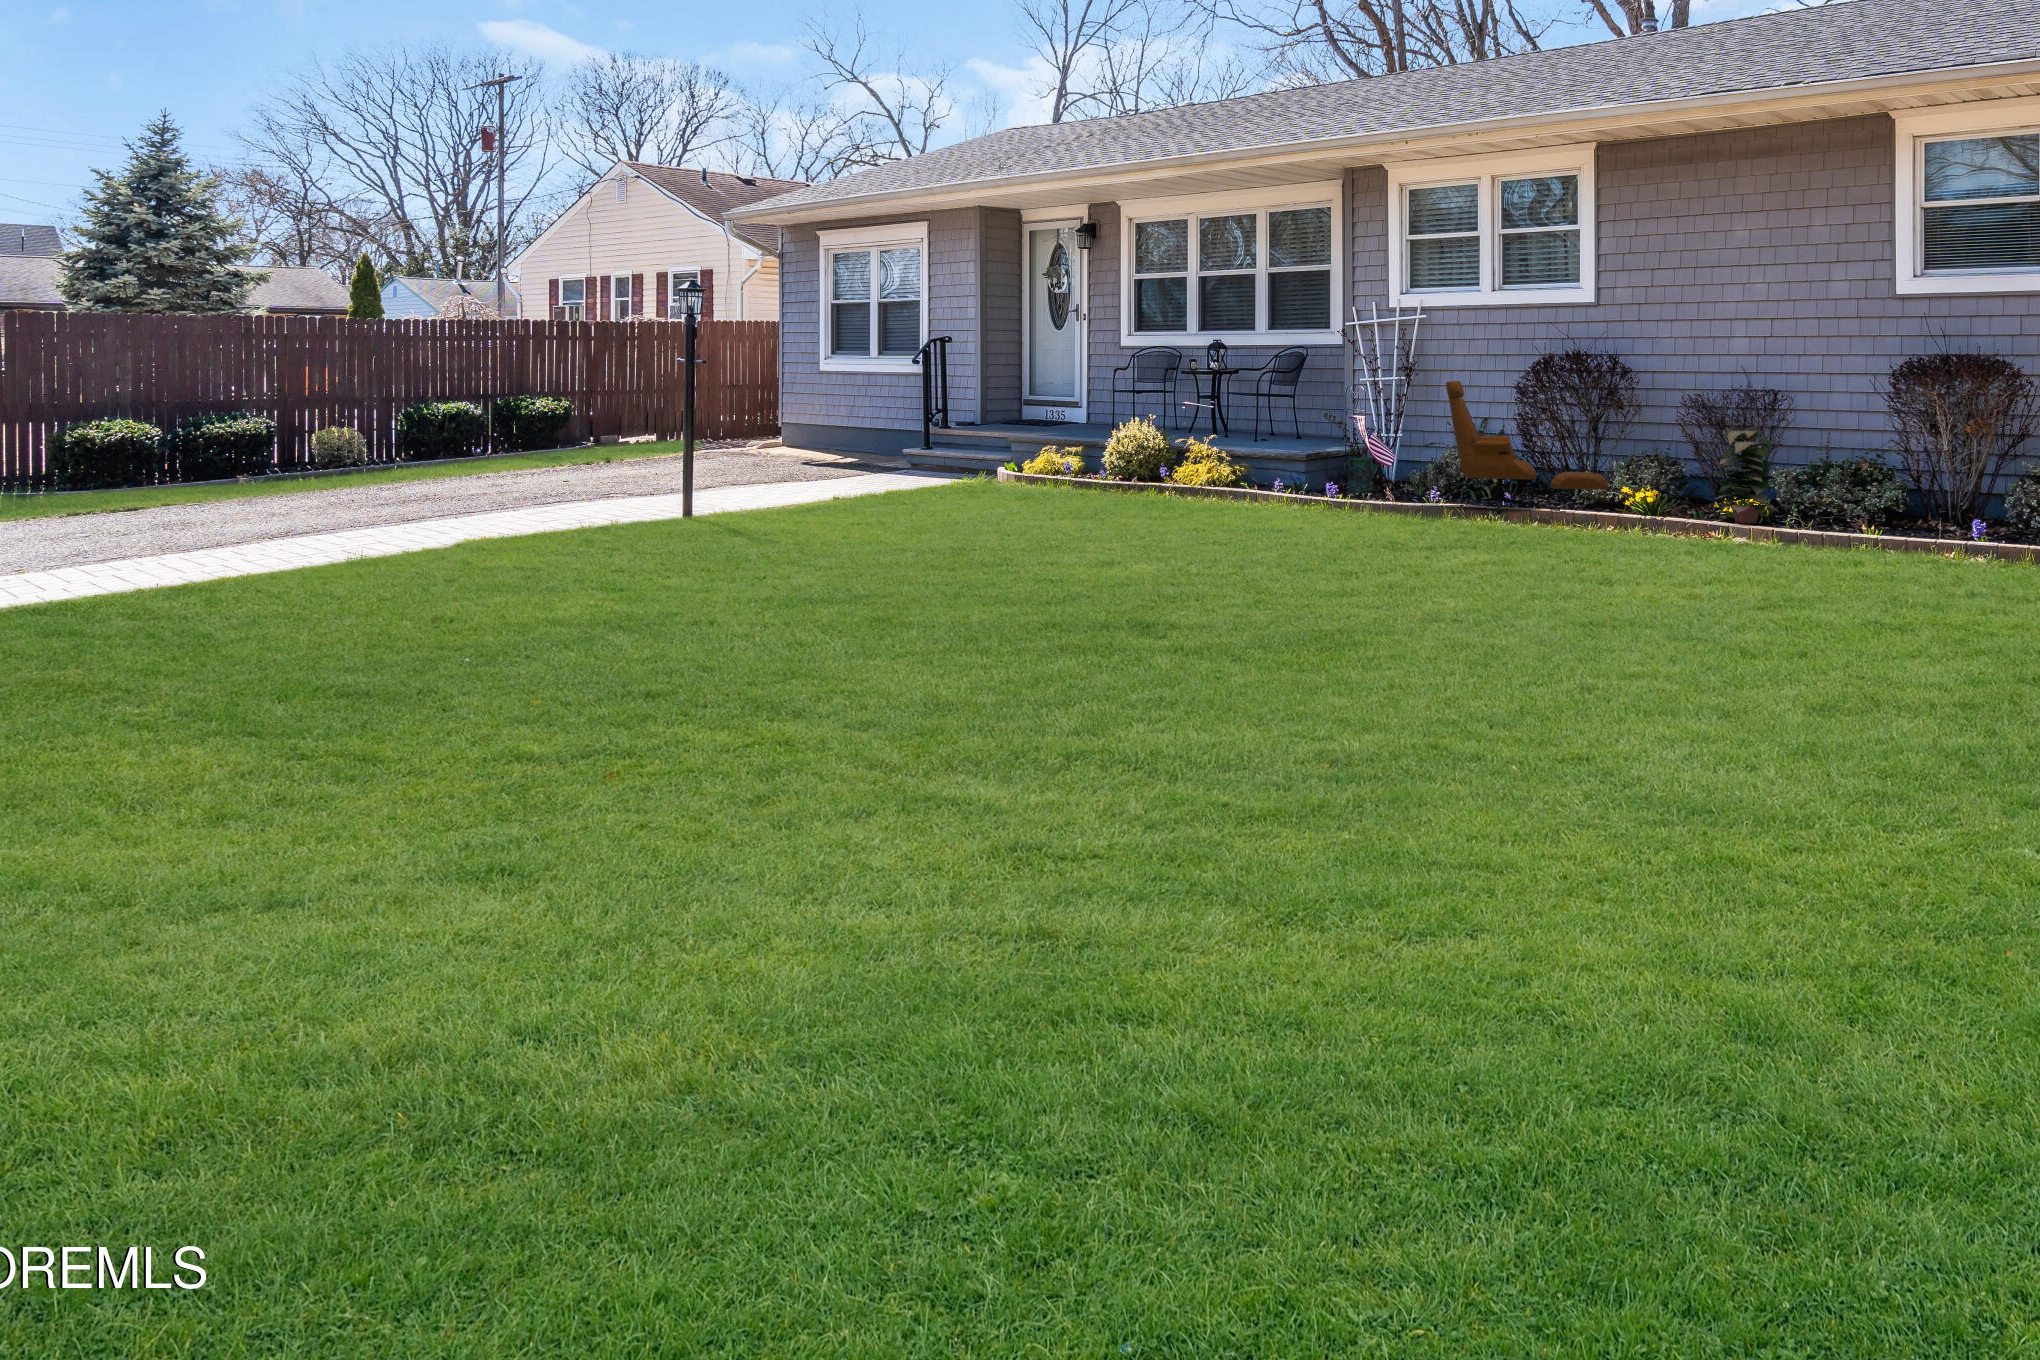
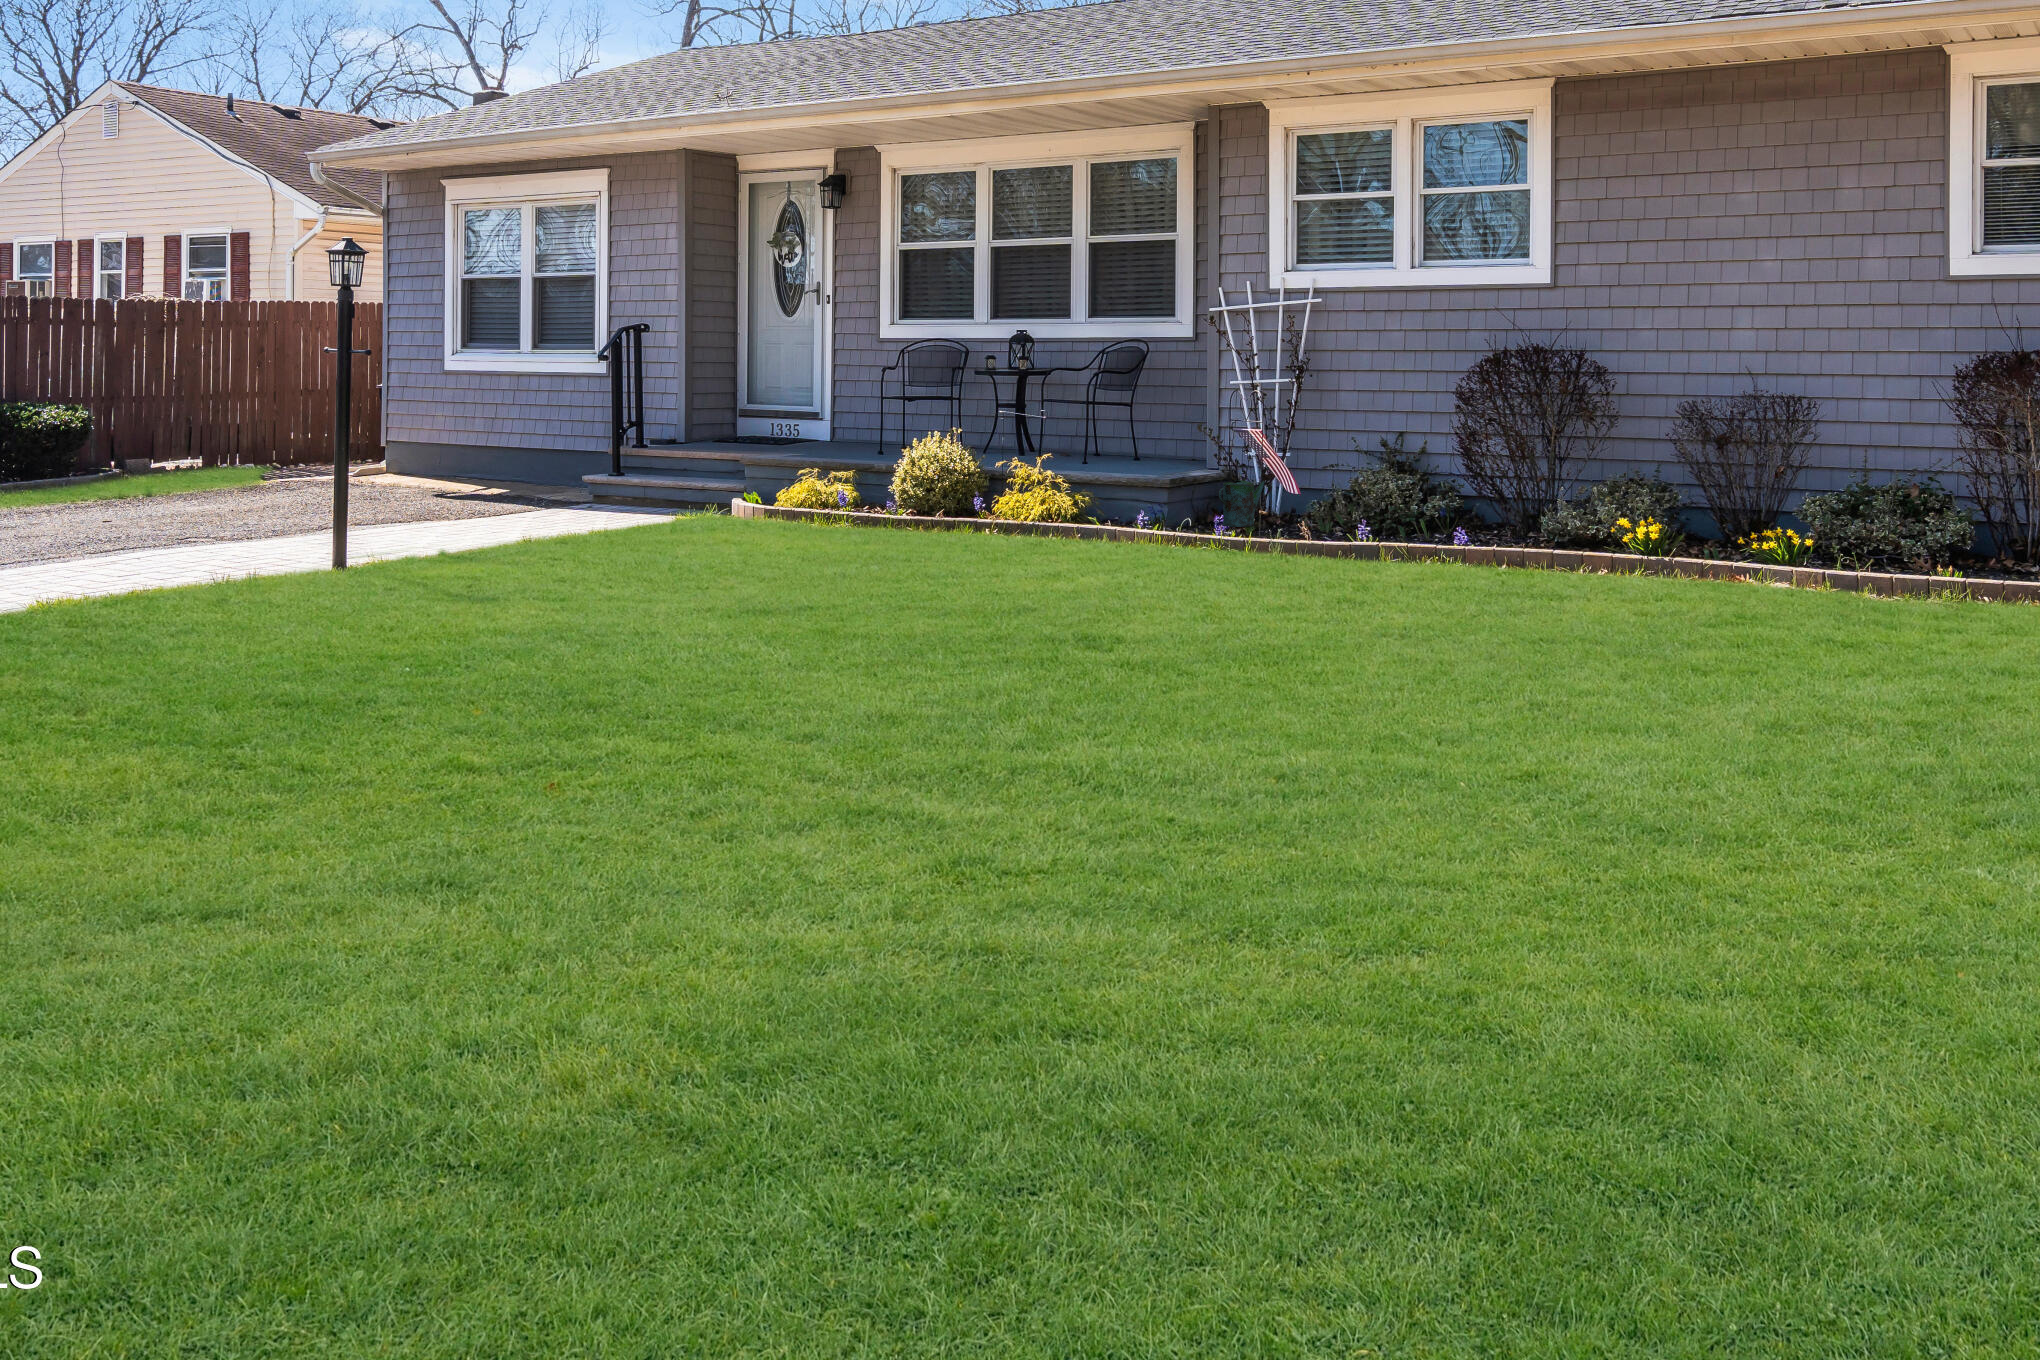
lounge chair: present [1446,381,1608,513] -> none [1371,382,1578,551]
decorative plant: present [1714,431,1779,523] -> none [1712,443,1802,559]

